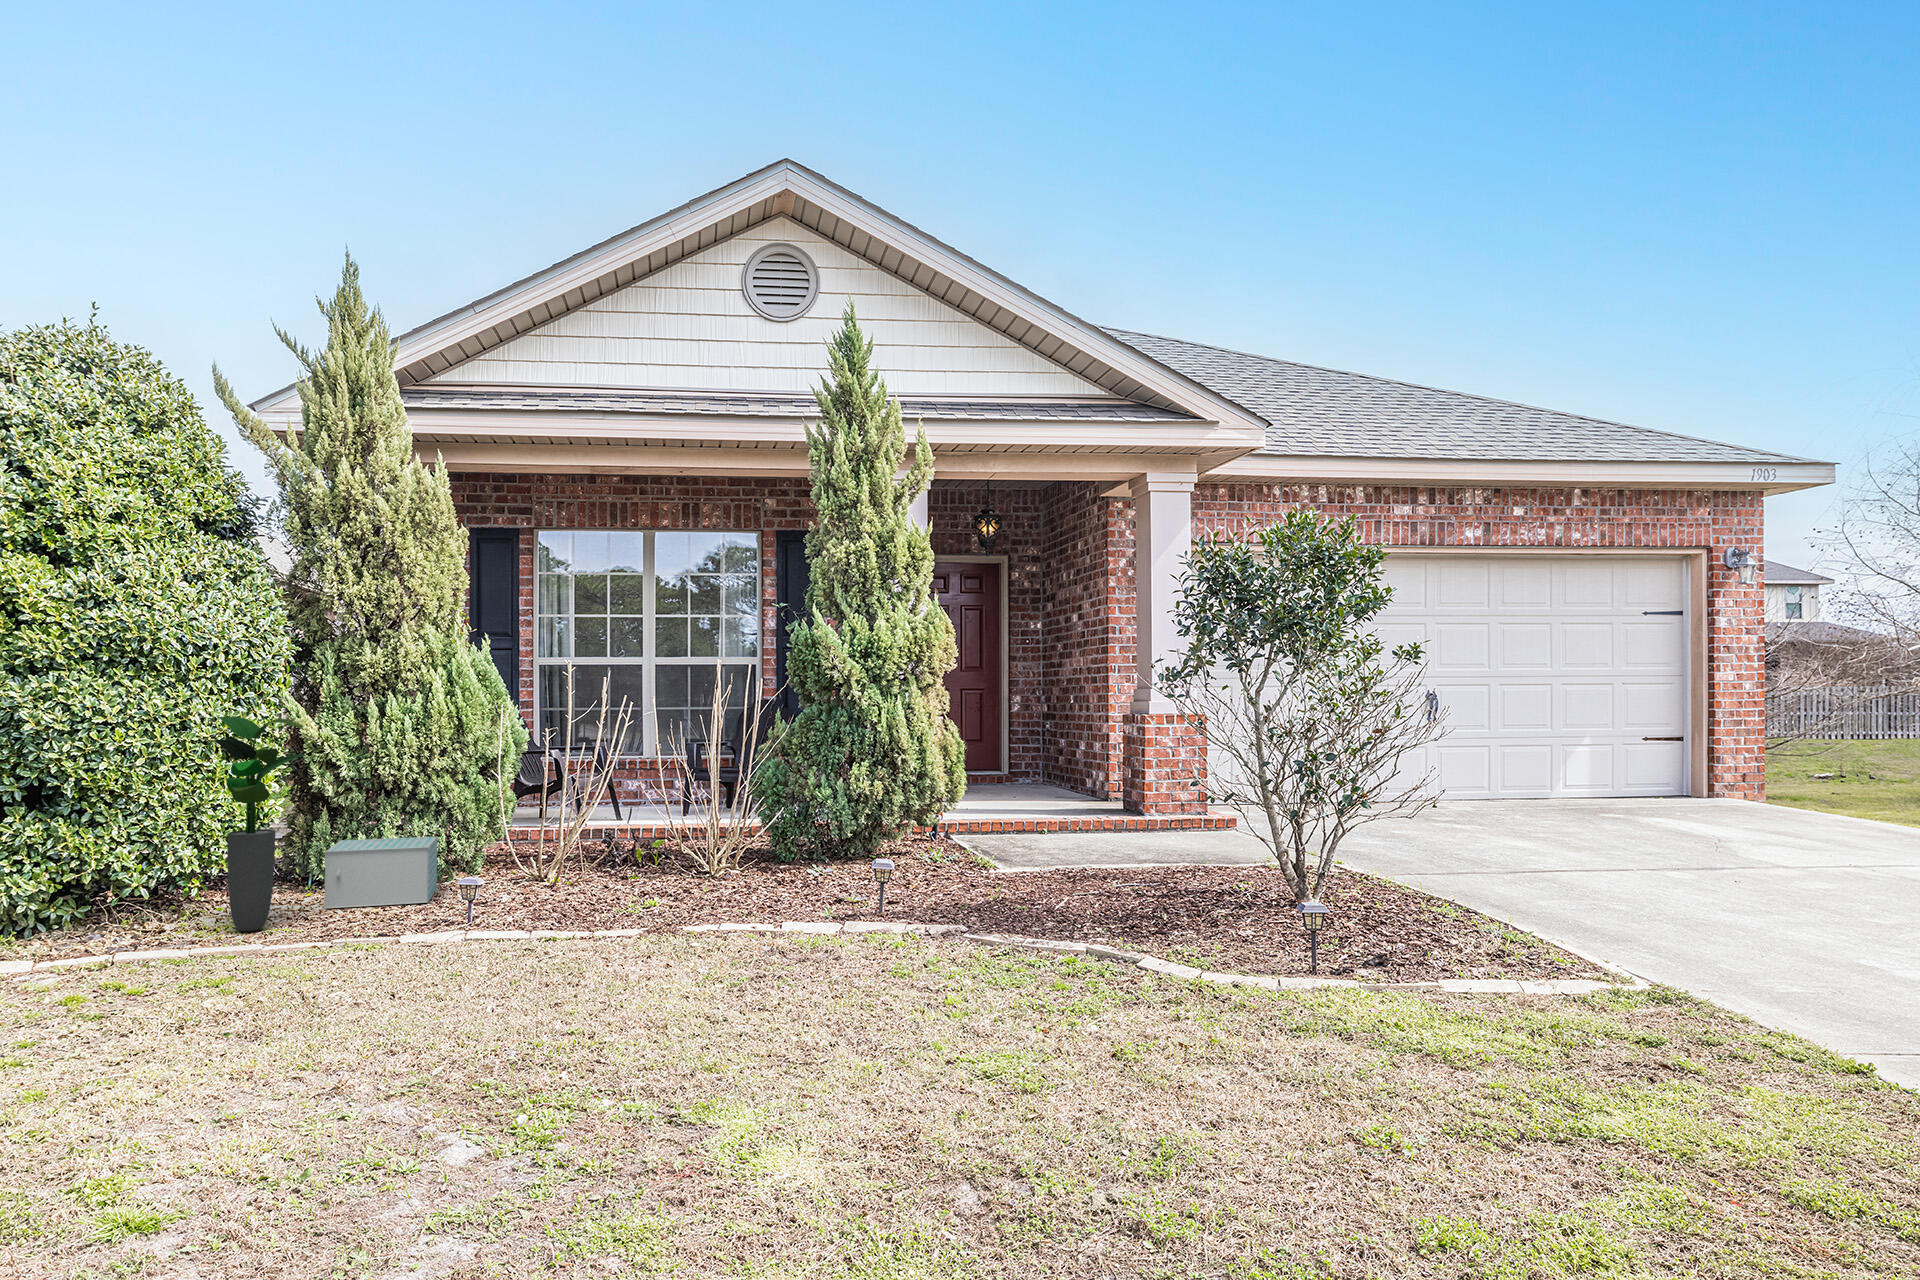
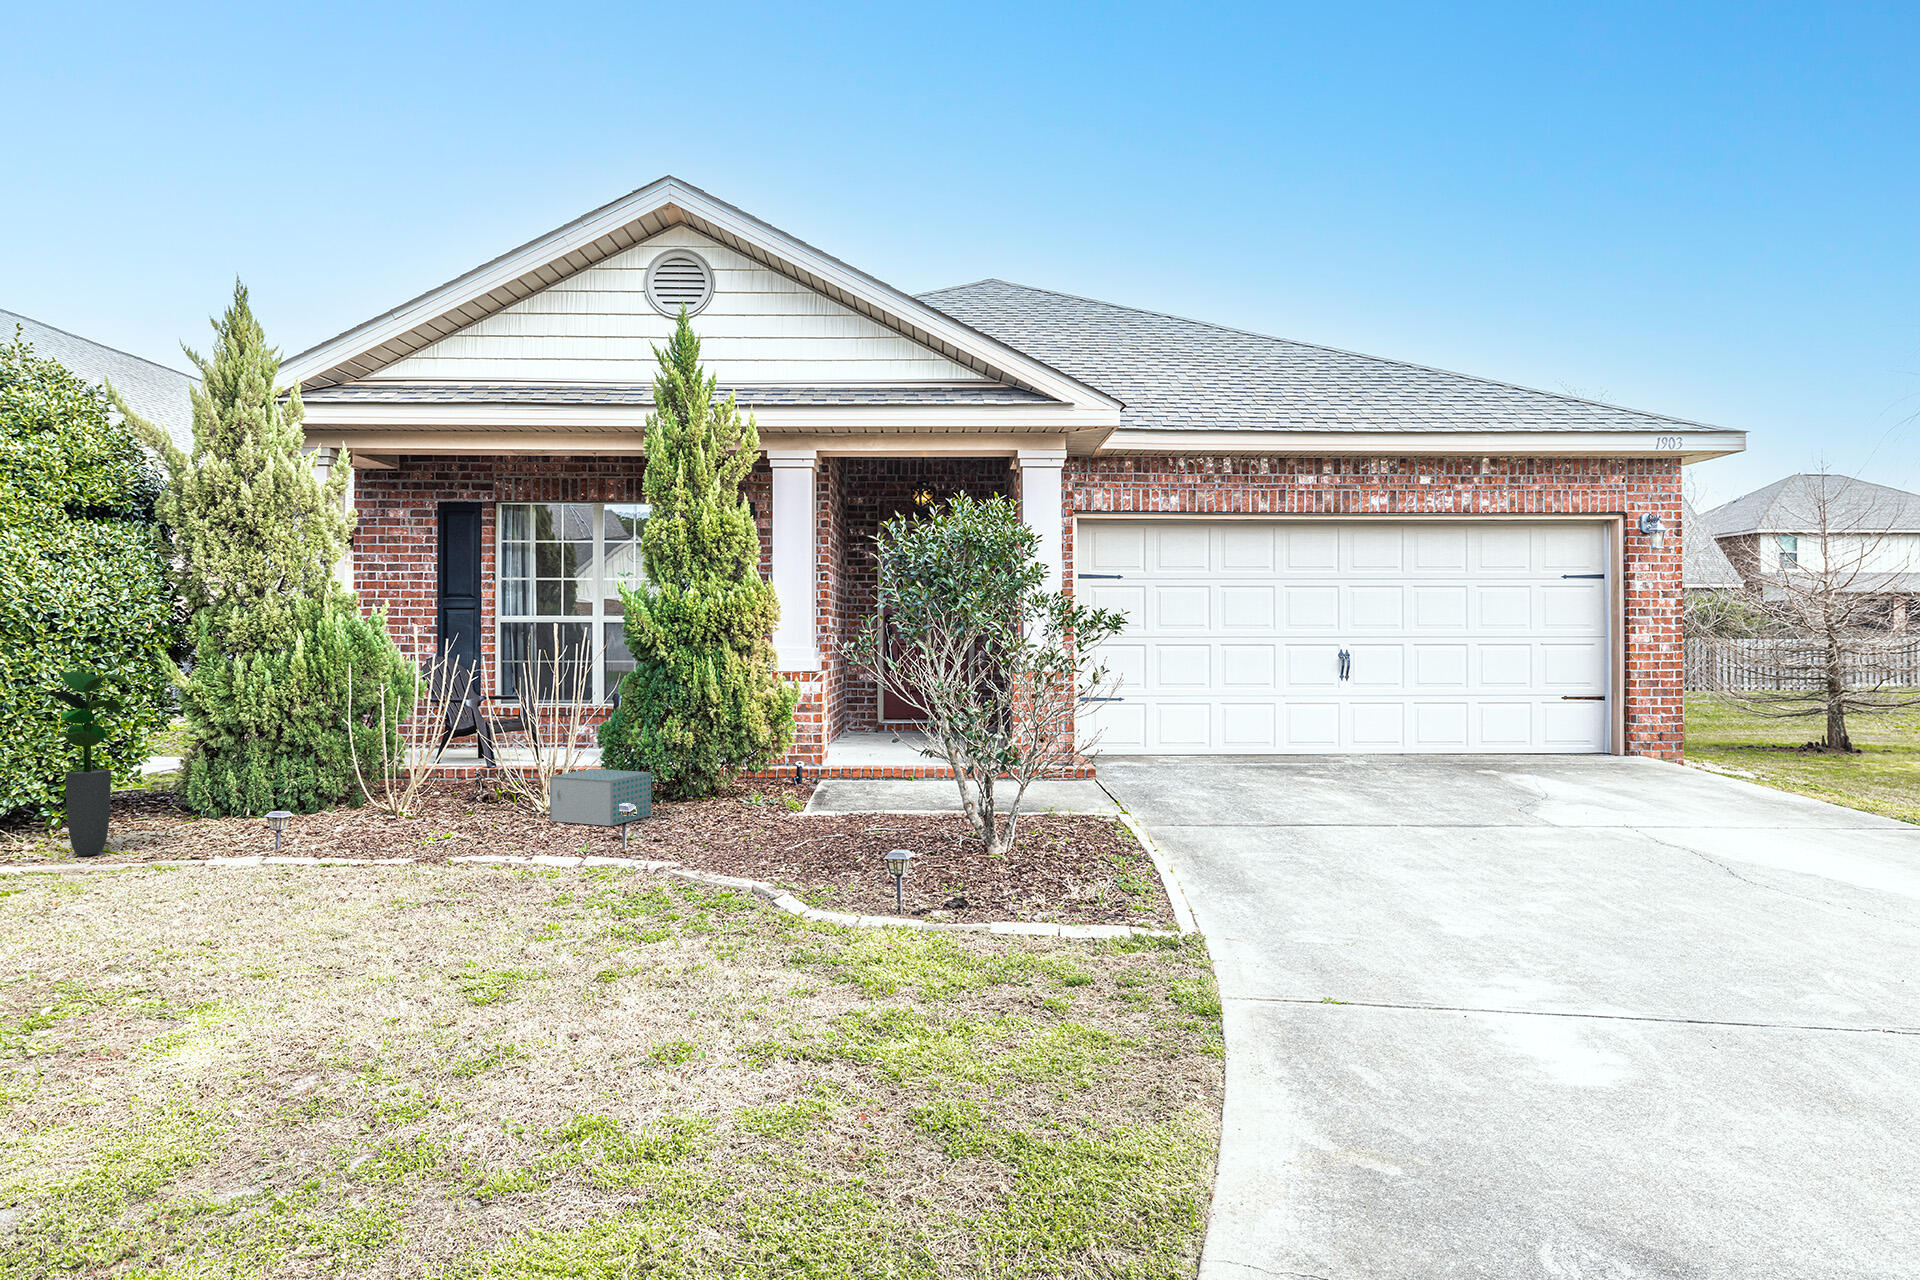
storage box: present [325,837,437,908] -> present [550,769,651,826]

